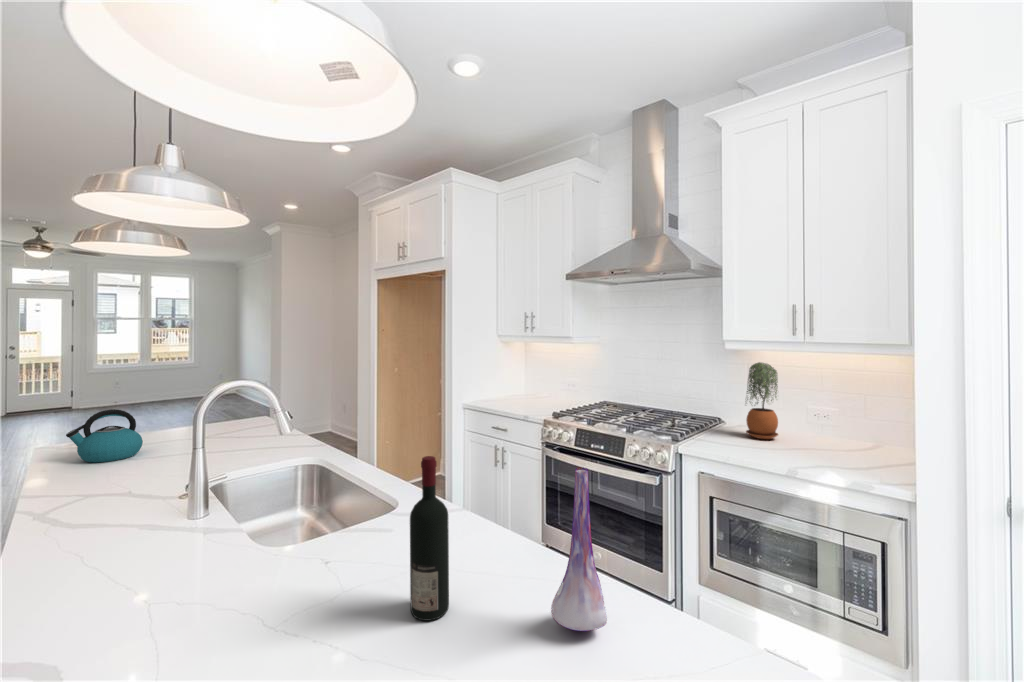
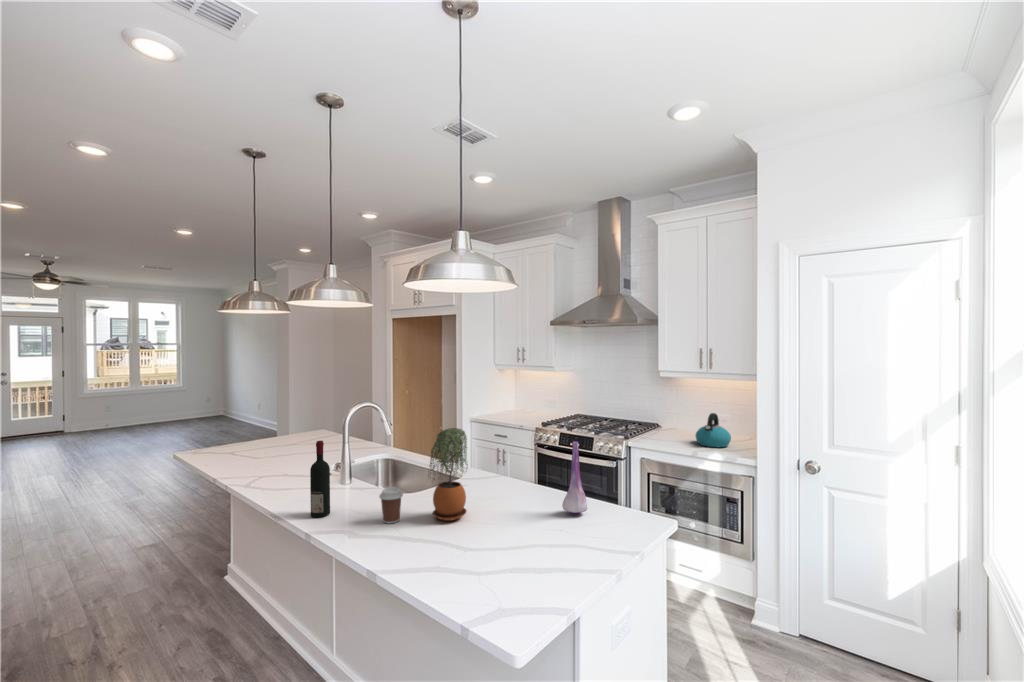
potted plant: present [746,362,778,439] -> present [428,428,468,521]
kettle: present [66,409,143,462] -> present [696,413,731,447]
wine bottle: present [410,456,449,621] -> present [310,441,330,518]
coffee cup: none [146,556,207,642] -> present [379,487,403,524]

